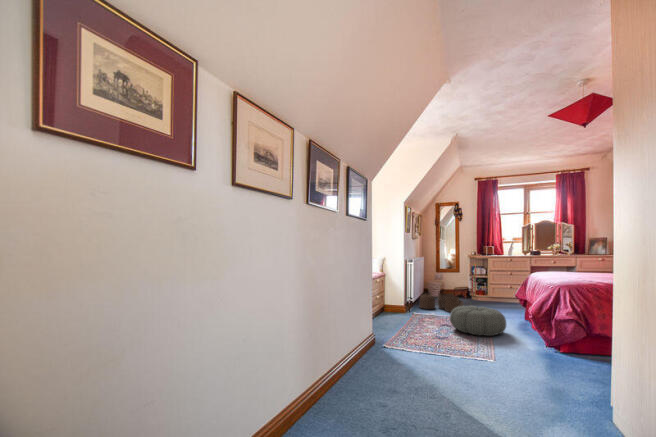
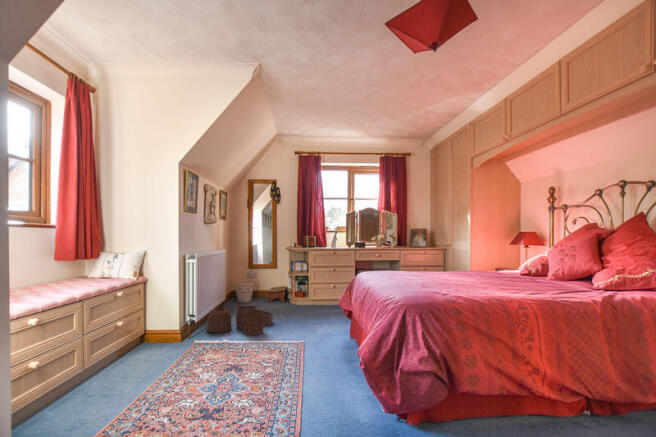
pouf: present [450,306,506,336] -> none [233,335,323,398]

